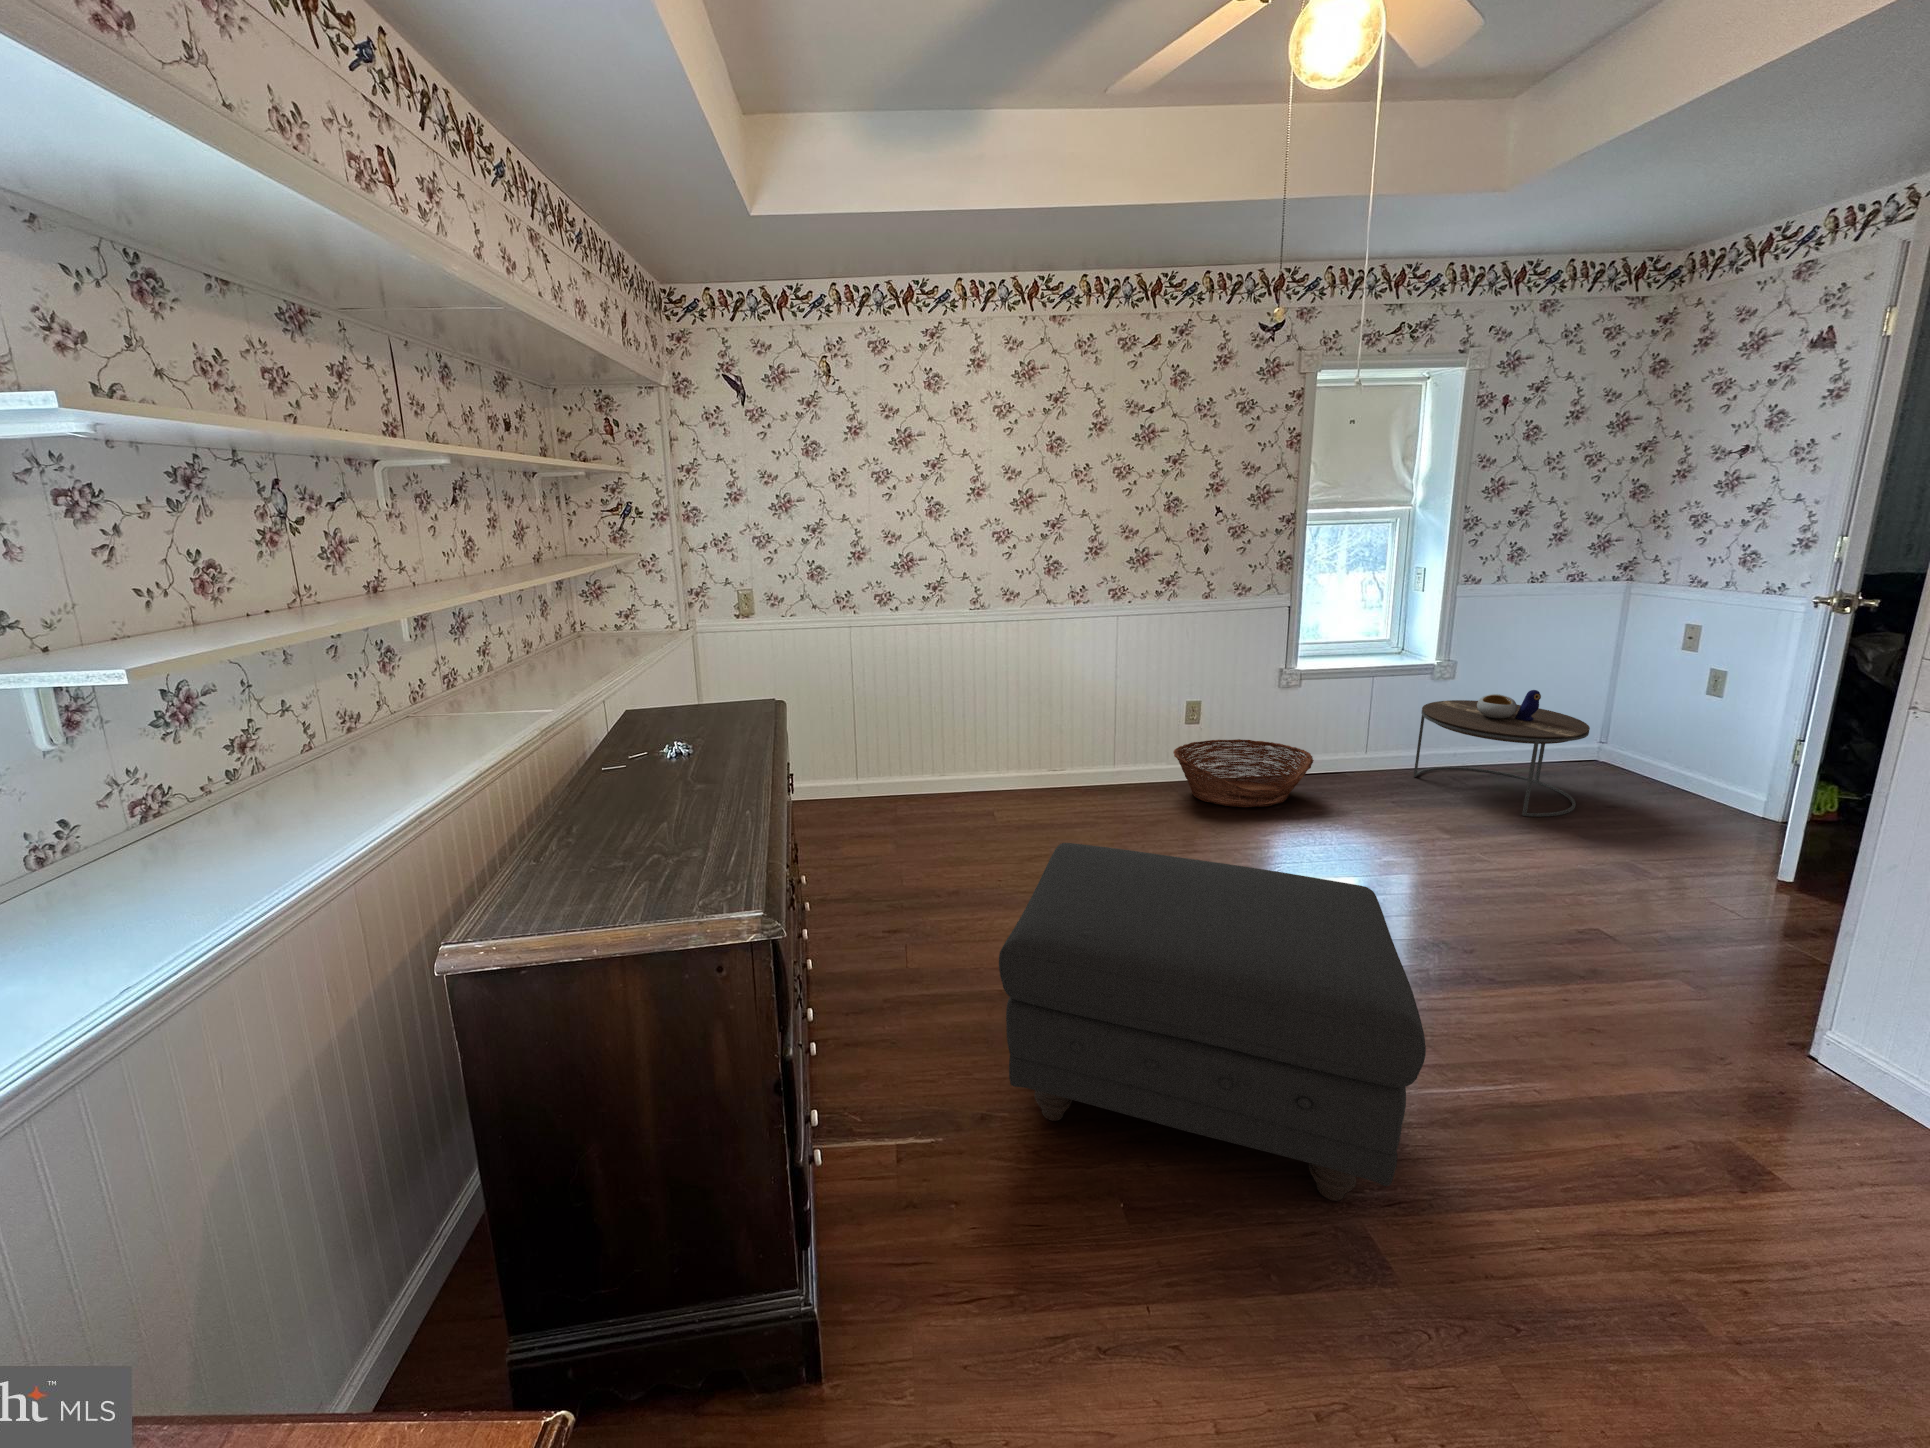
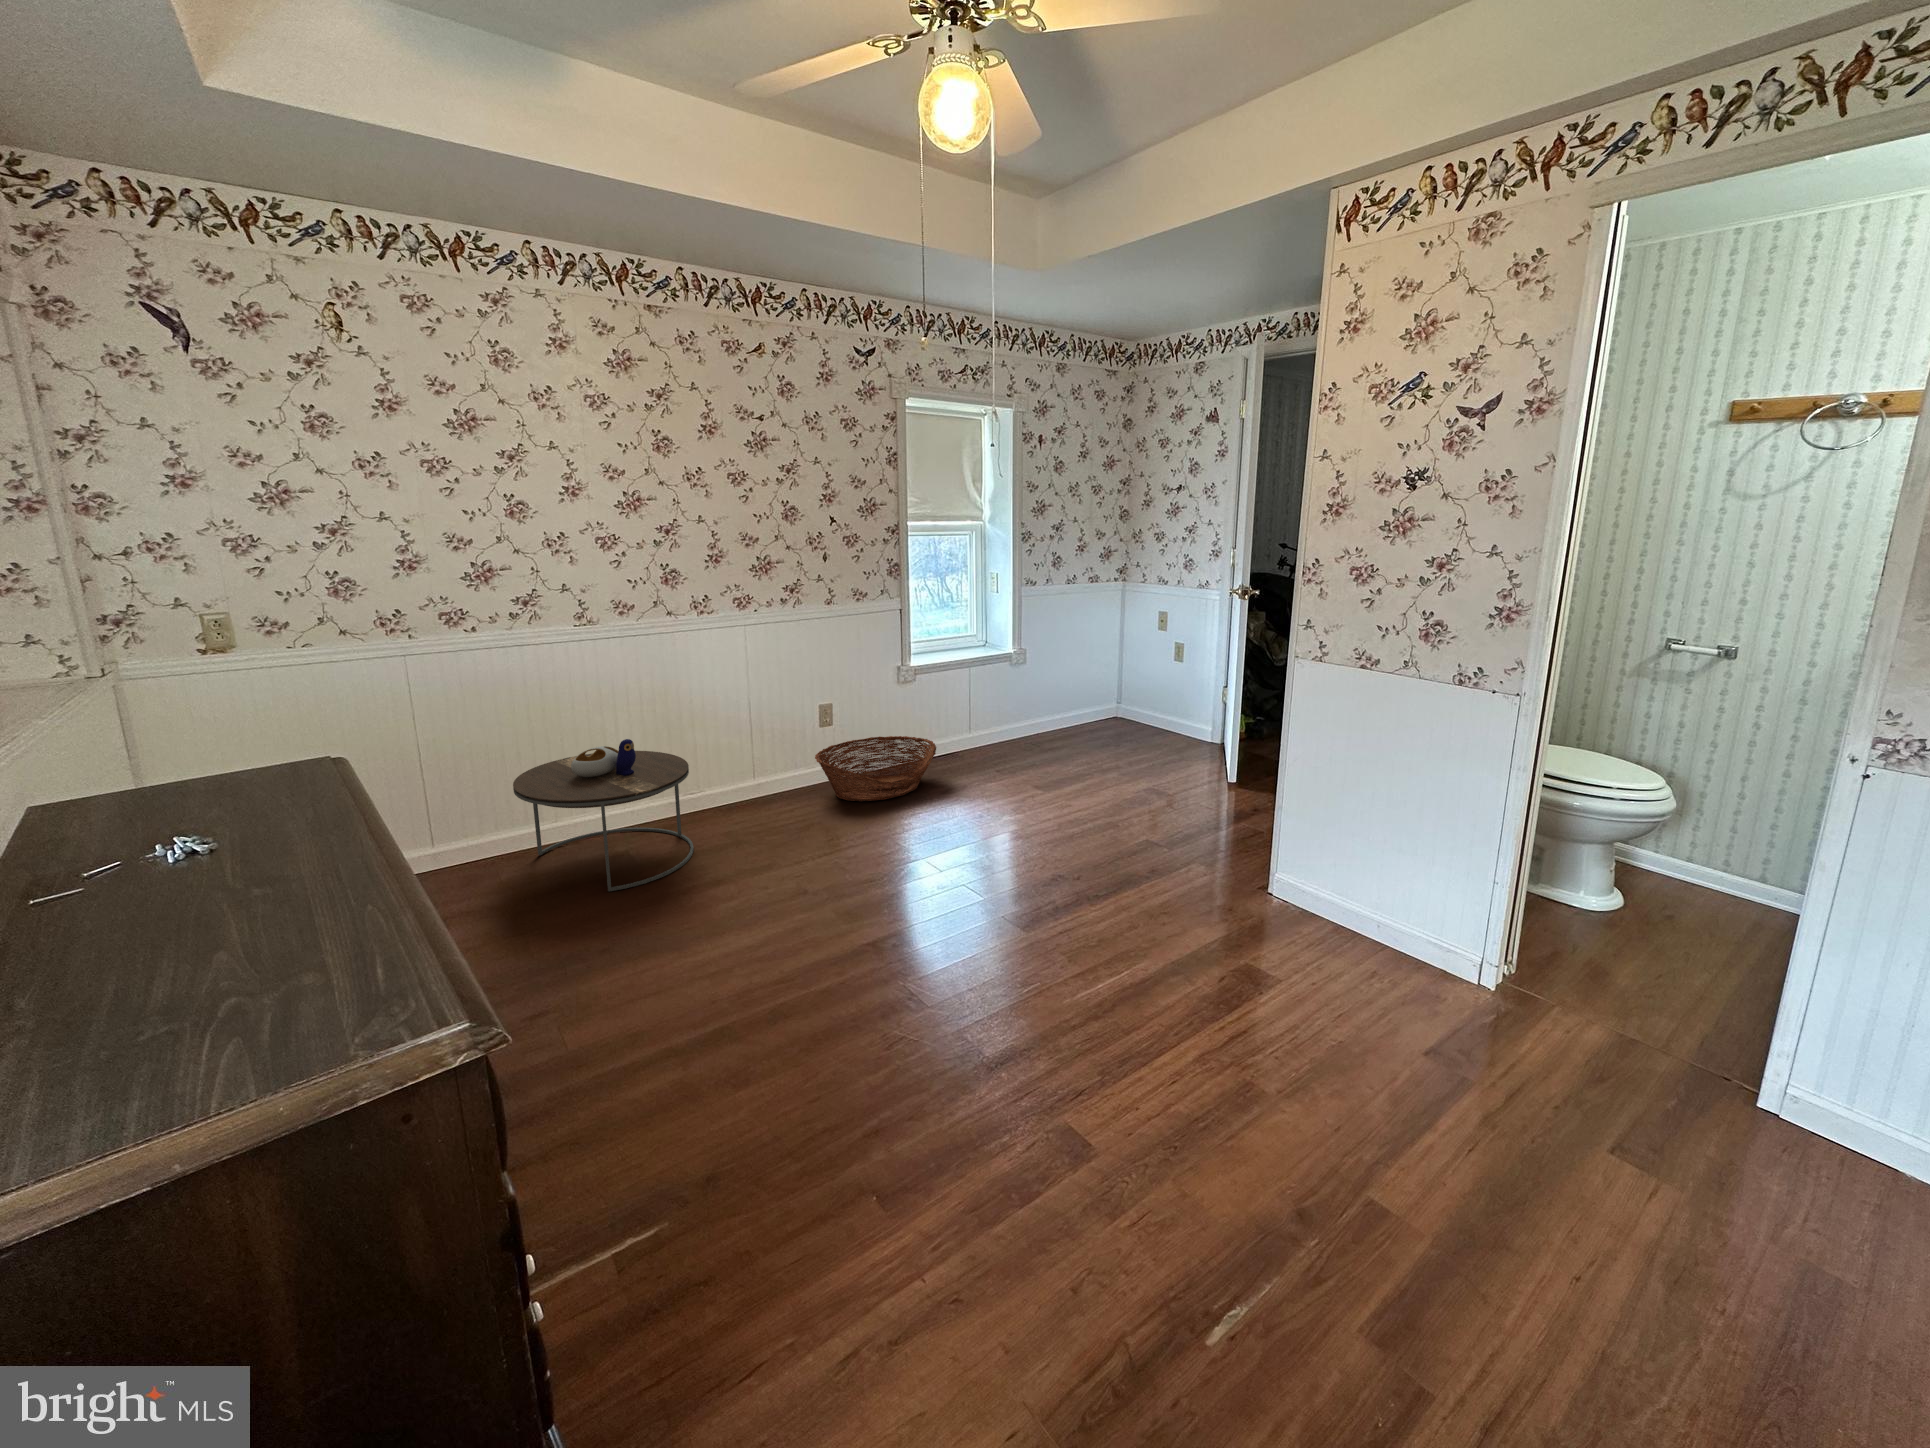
side table: present [1414,690,1590,816] -> present [513,739,694,891]
ottoman: present [999,843,1426,1201] -> none [721,836,1075,1127]

